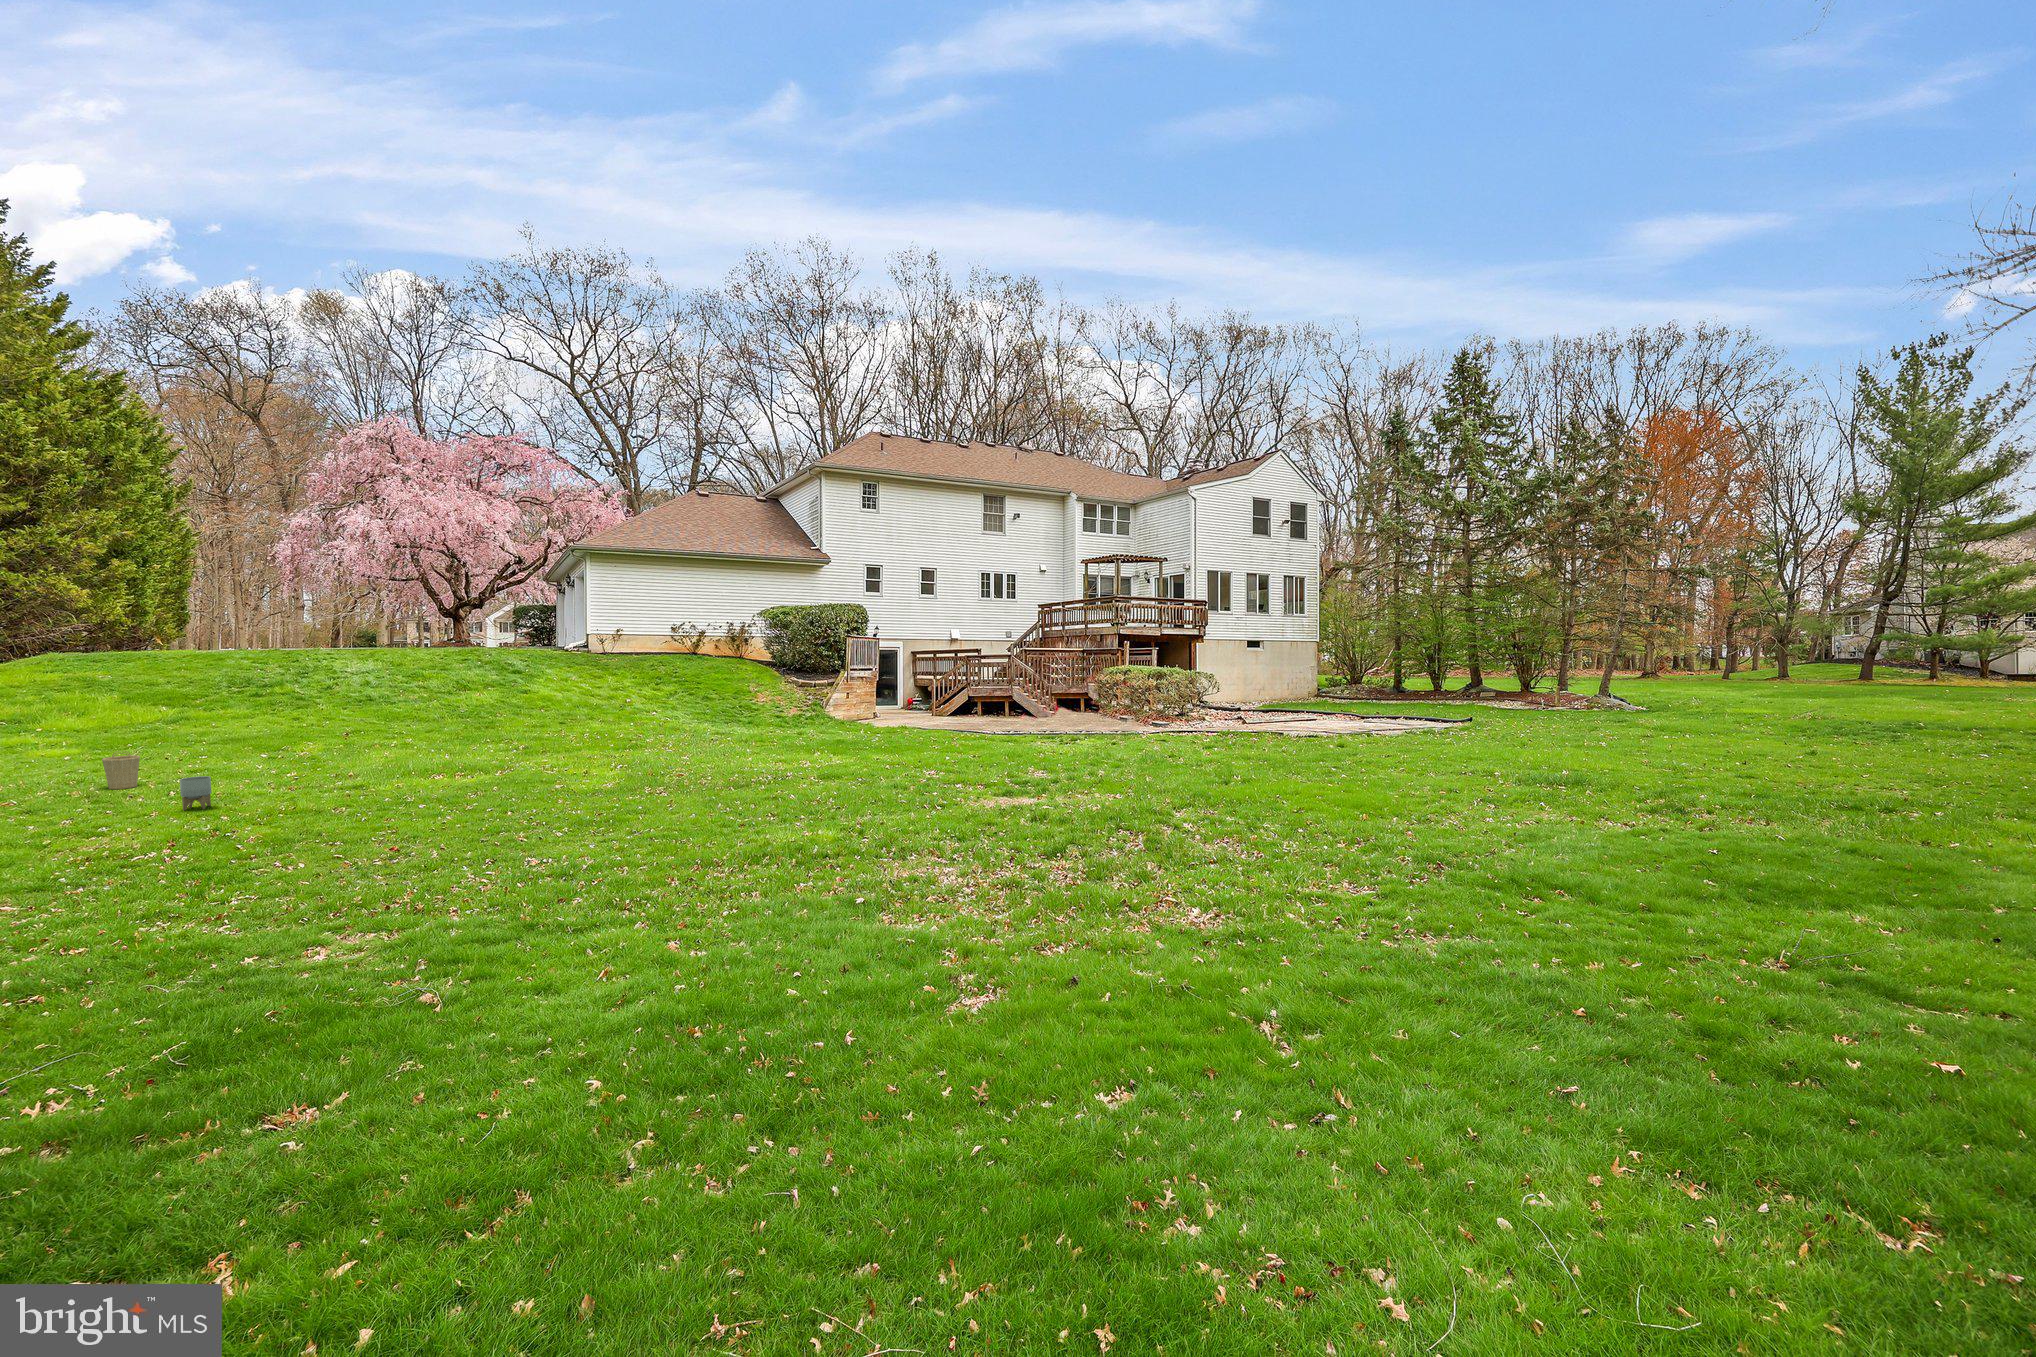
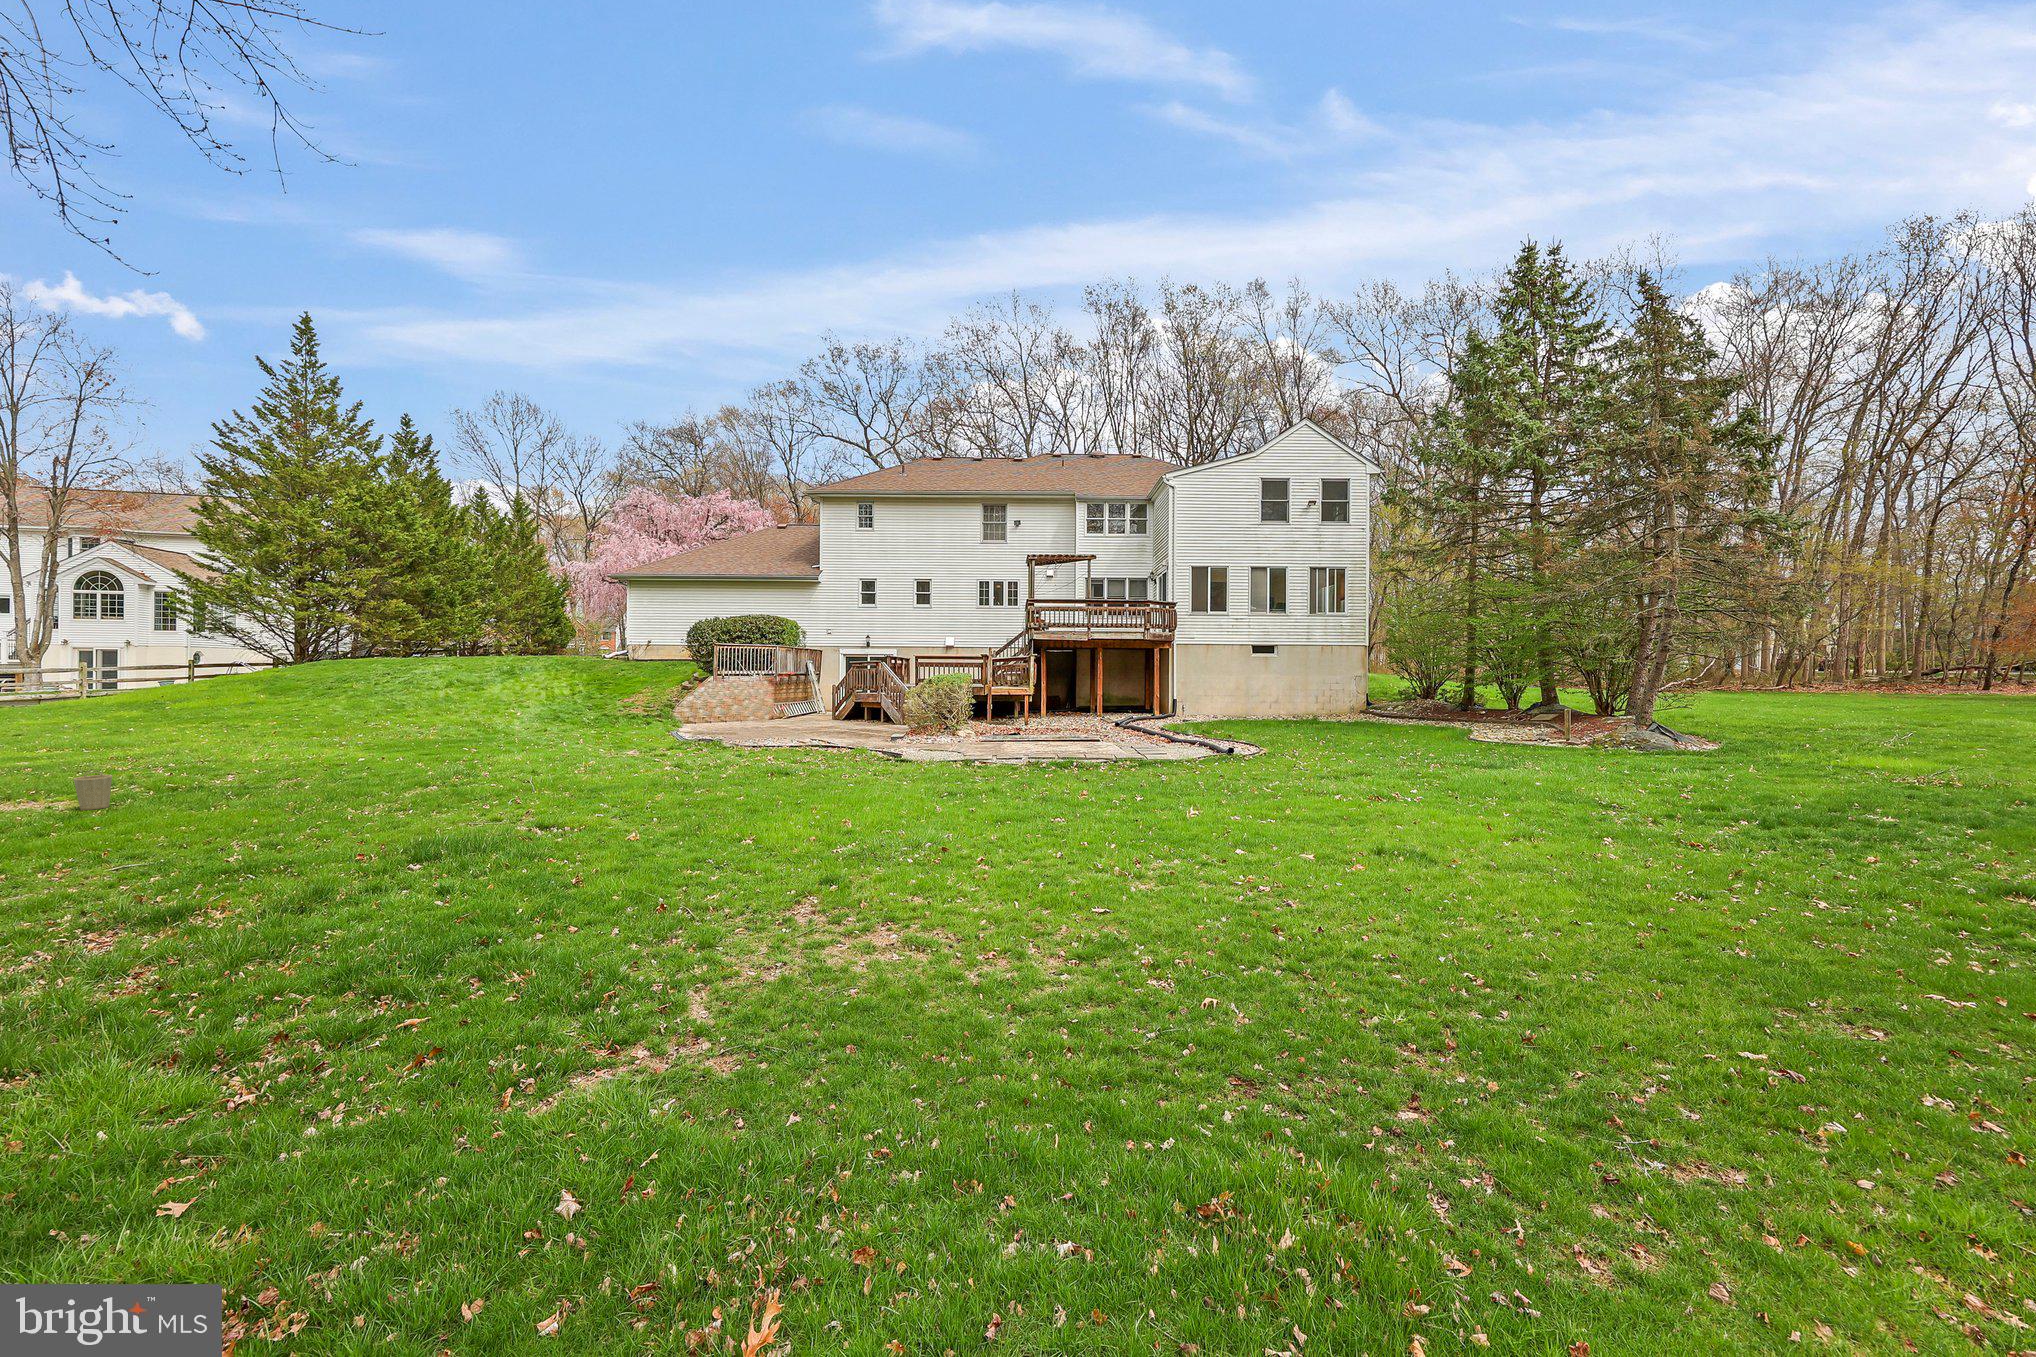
planter: present [180,776,211,810] -> none [155,795,186,830]

